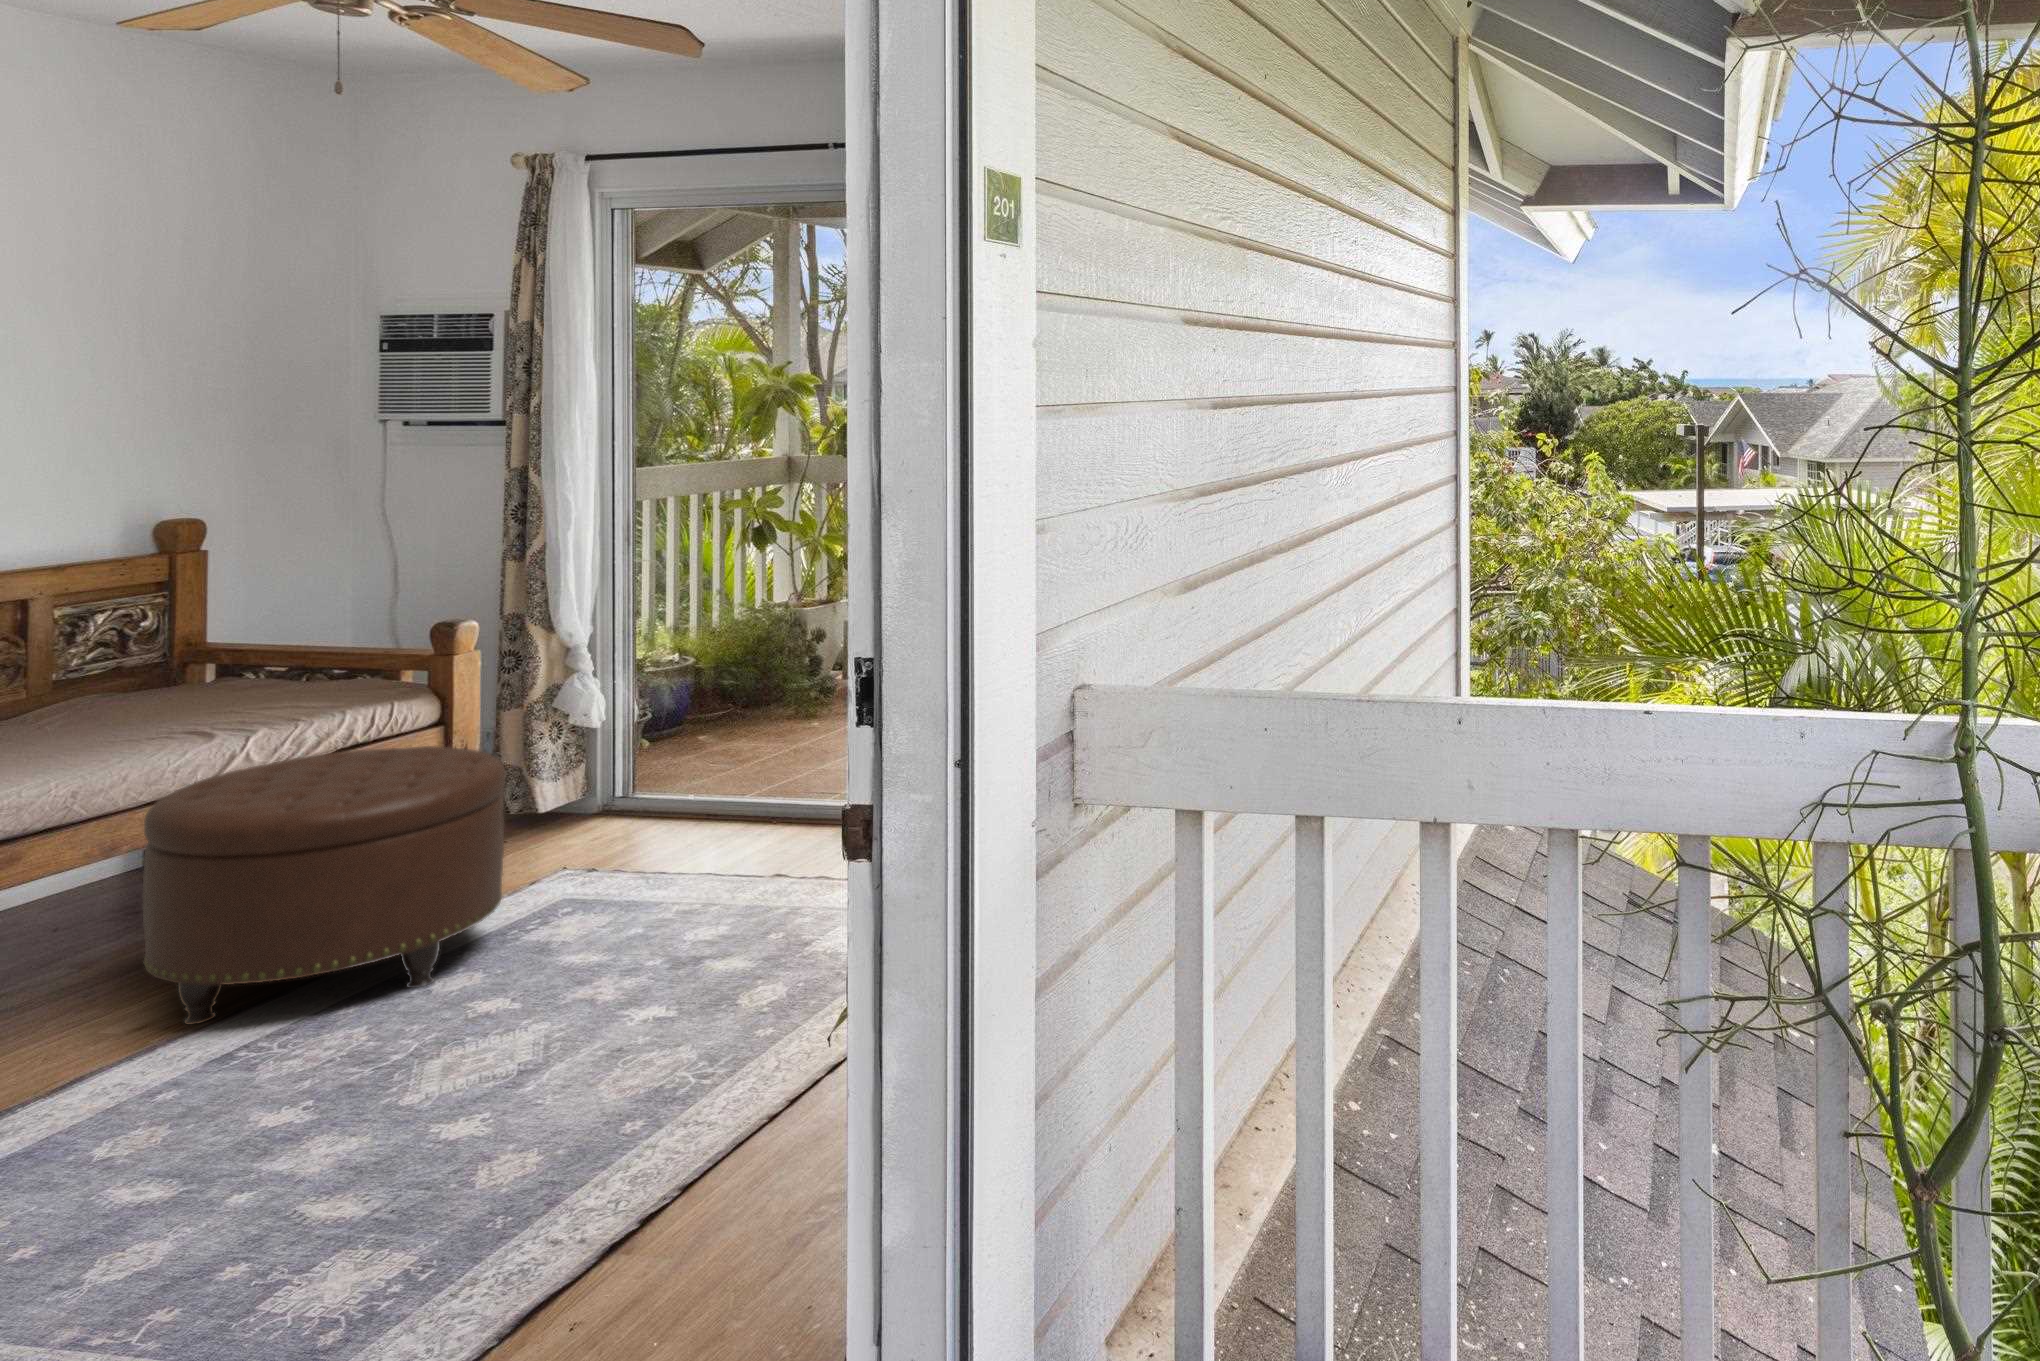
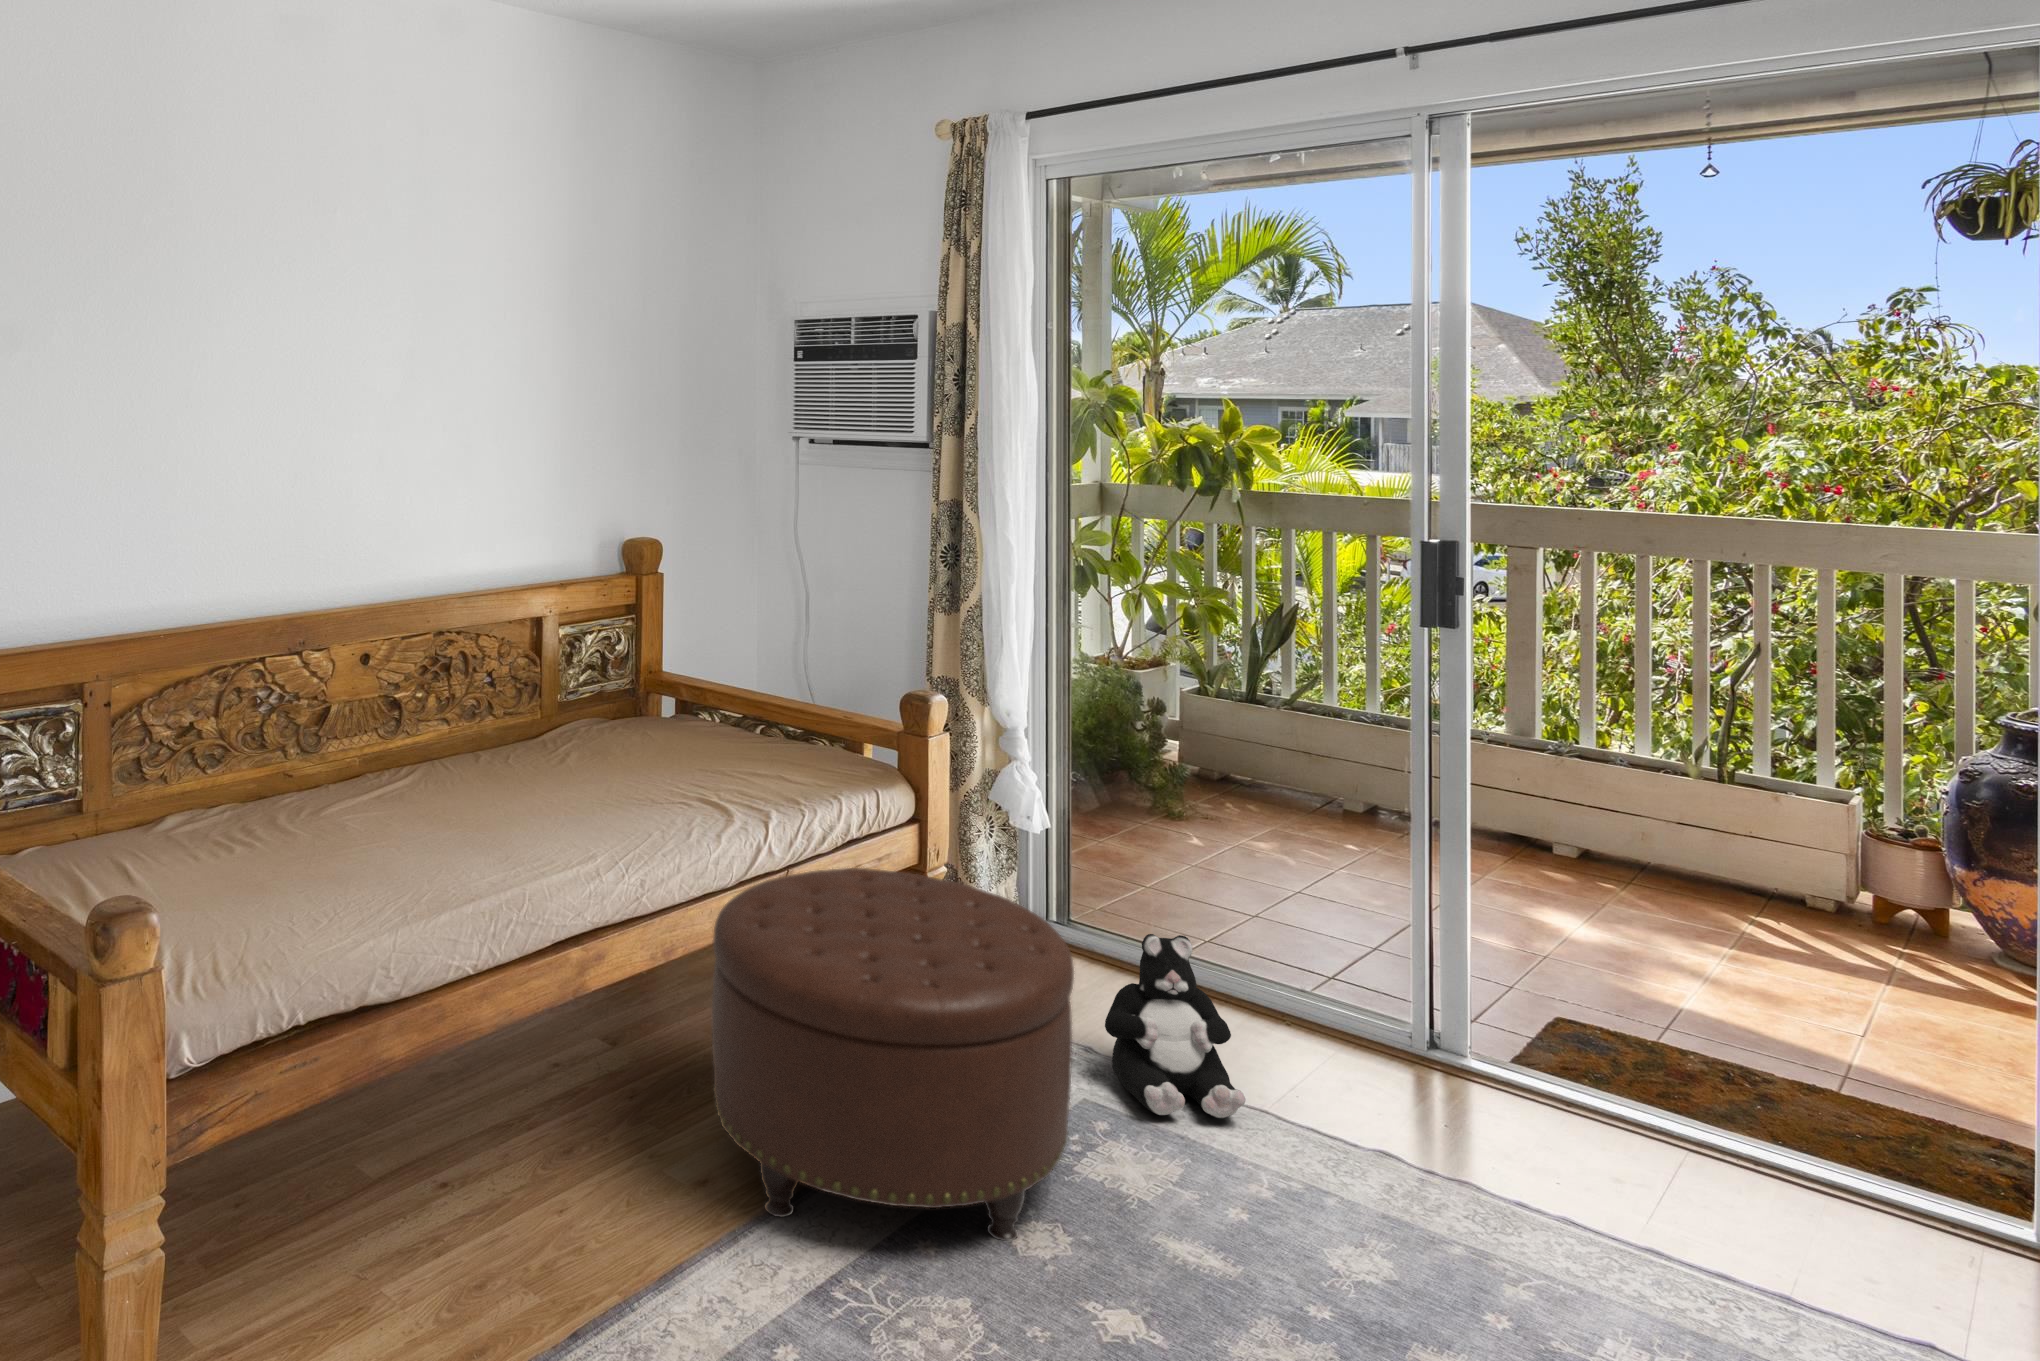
plush toy: none [582,763,686,891] -> present [1105,934,1246,1118]

